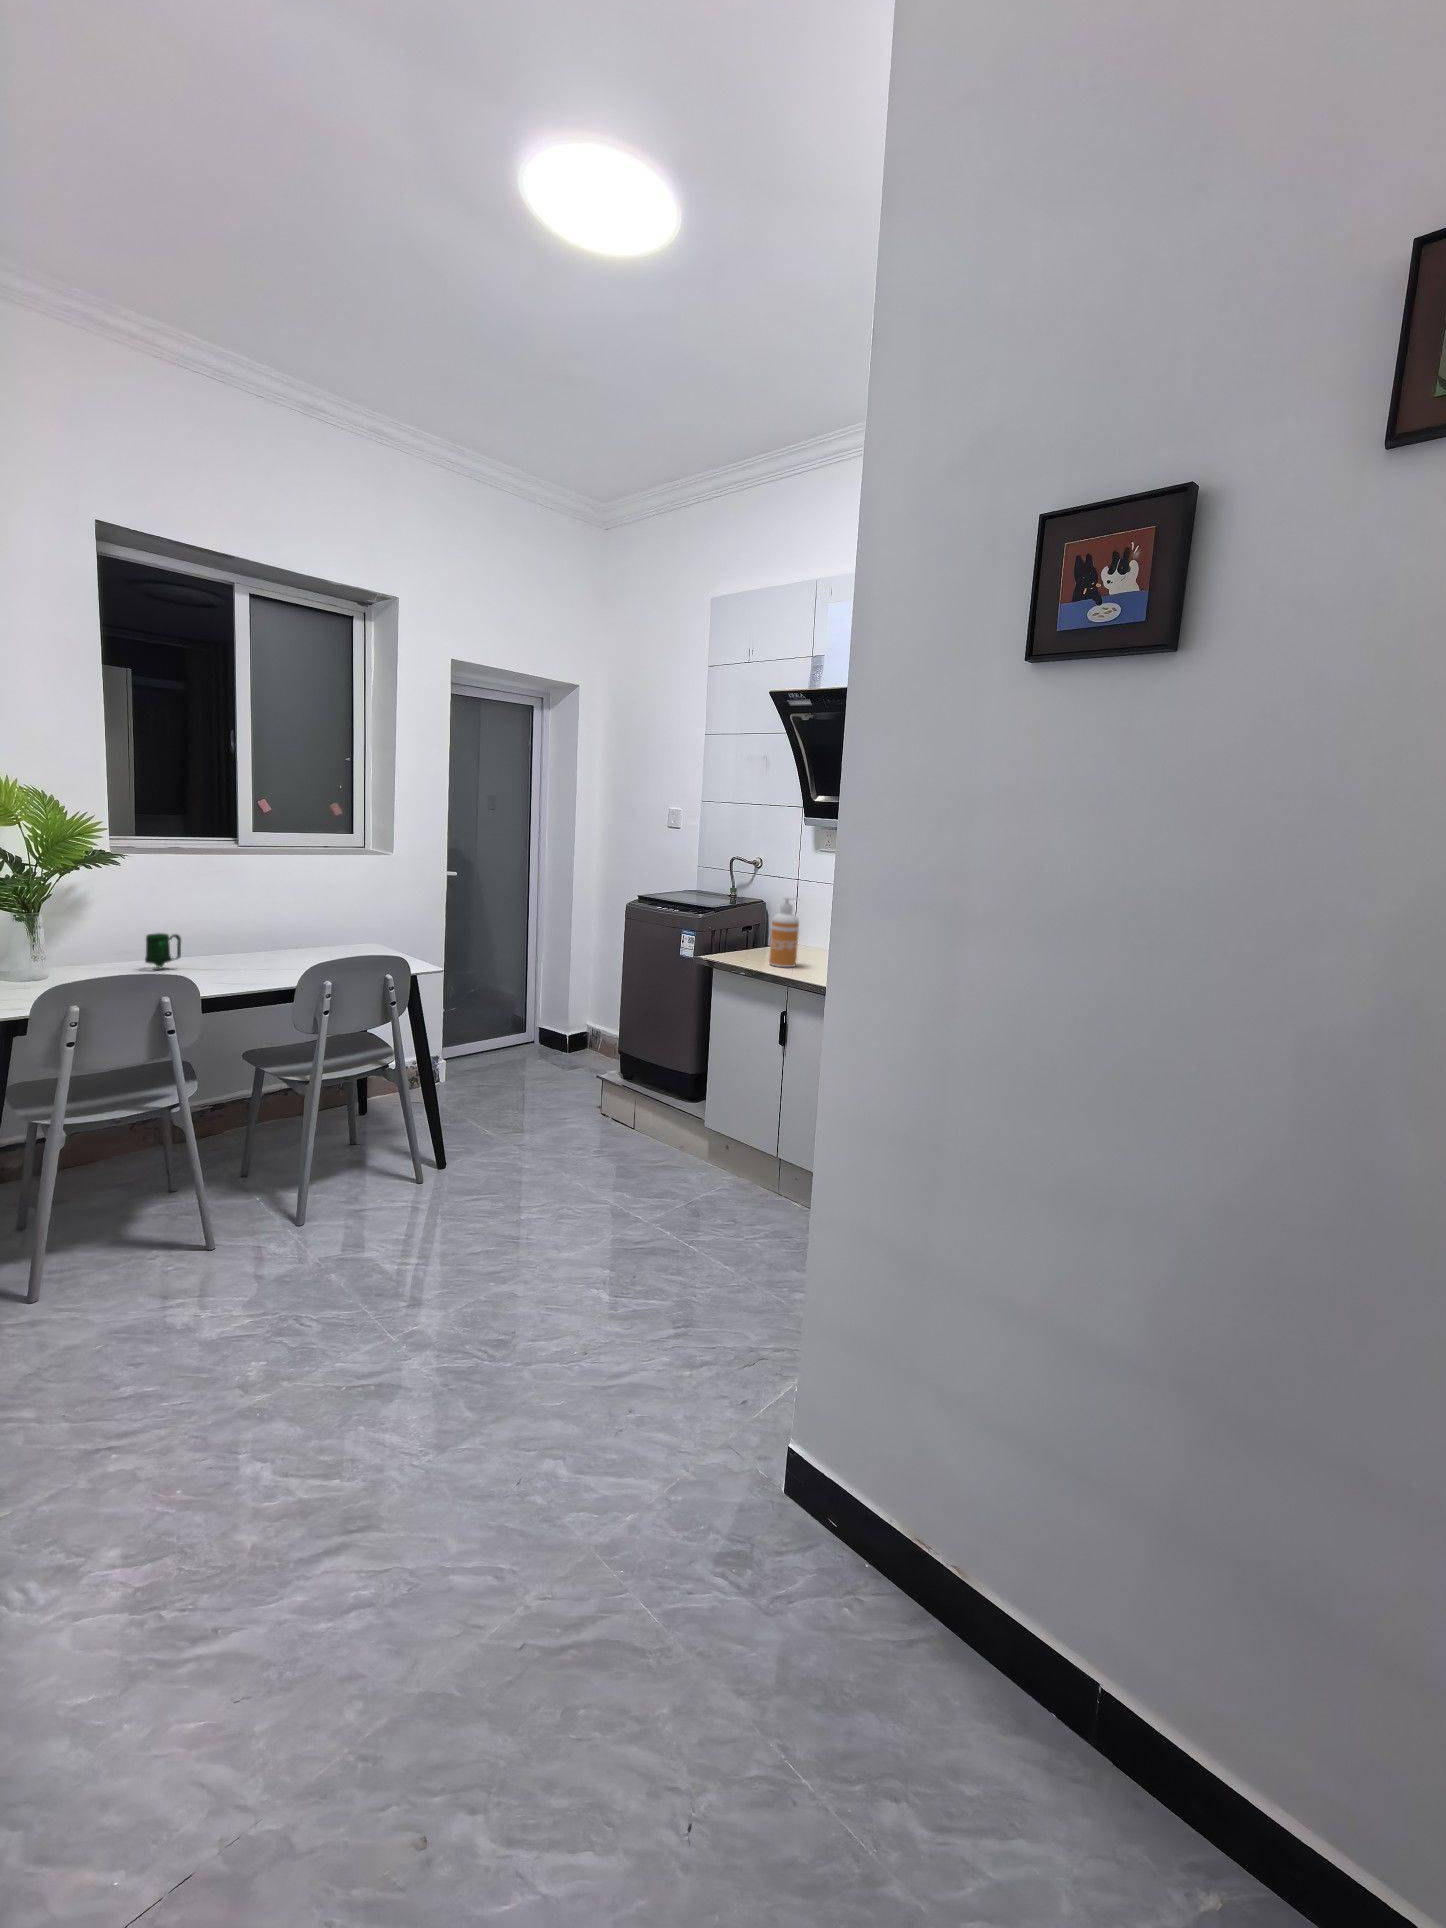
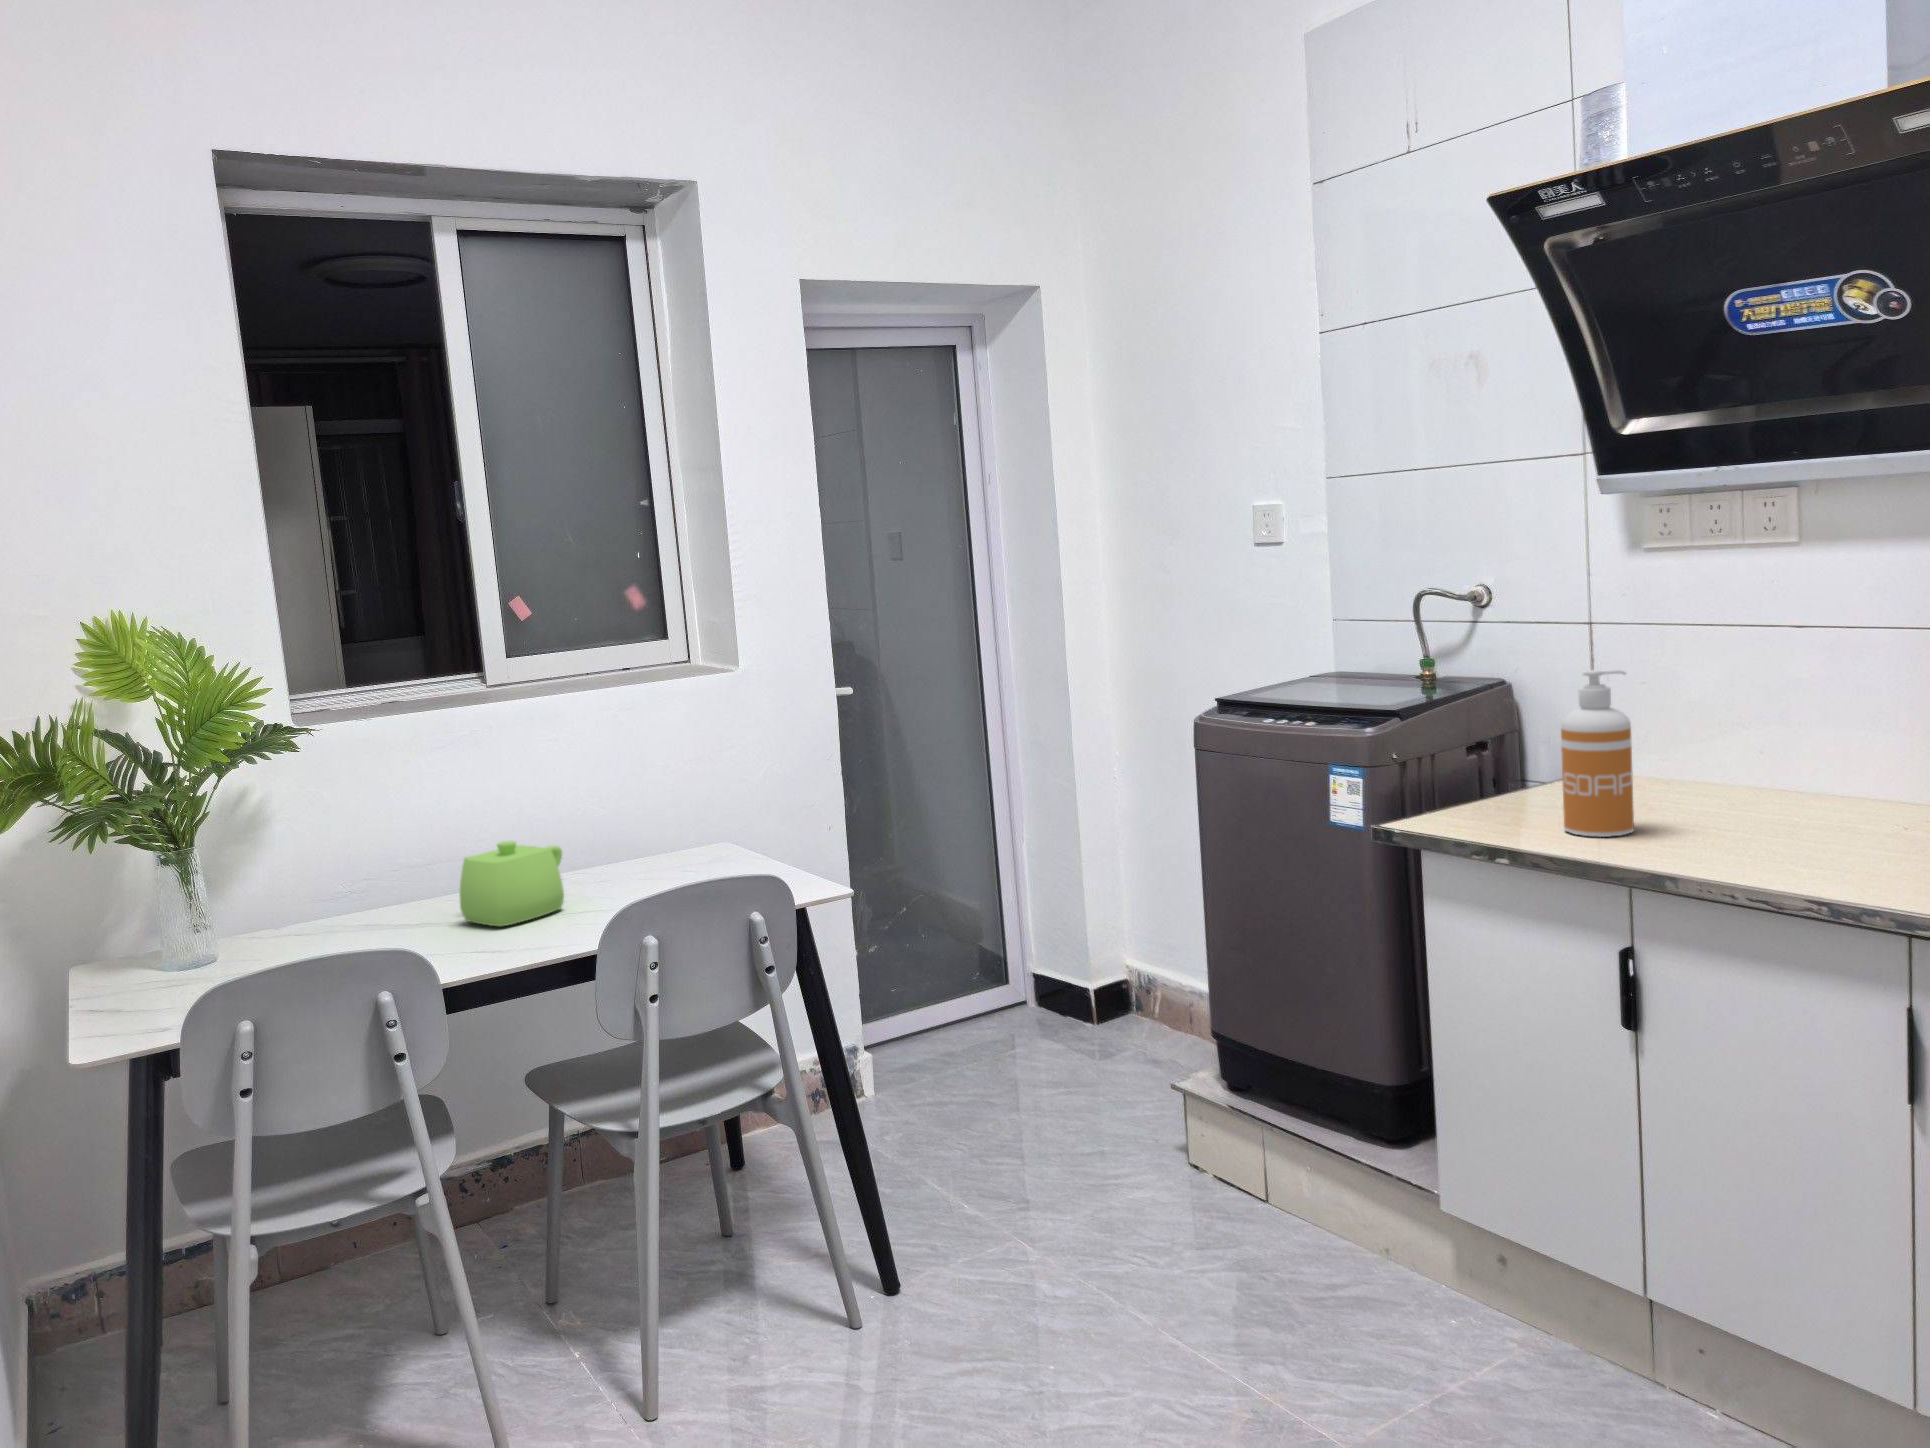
teapot: none [214,928,280,973] -> present [460,841,564,926]
mug: present [145,933,181,968] -> none [353,862,409,931]

